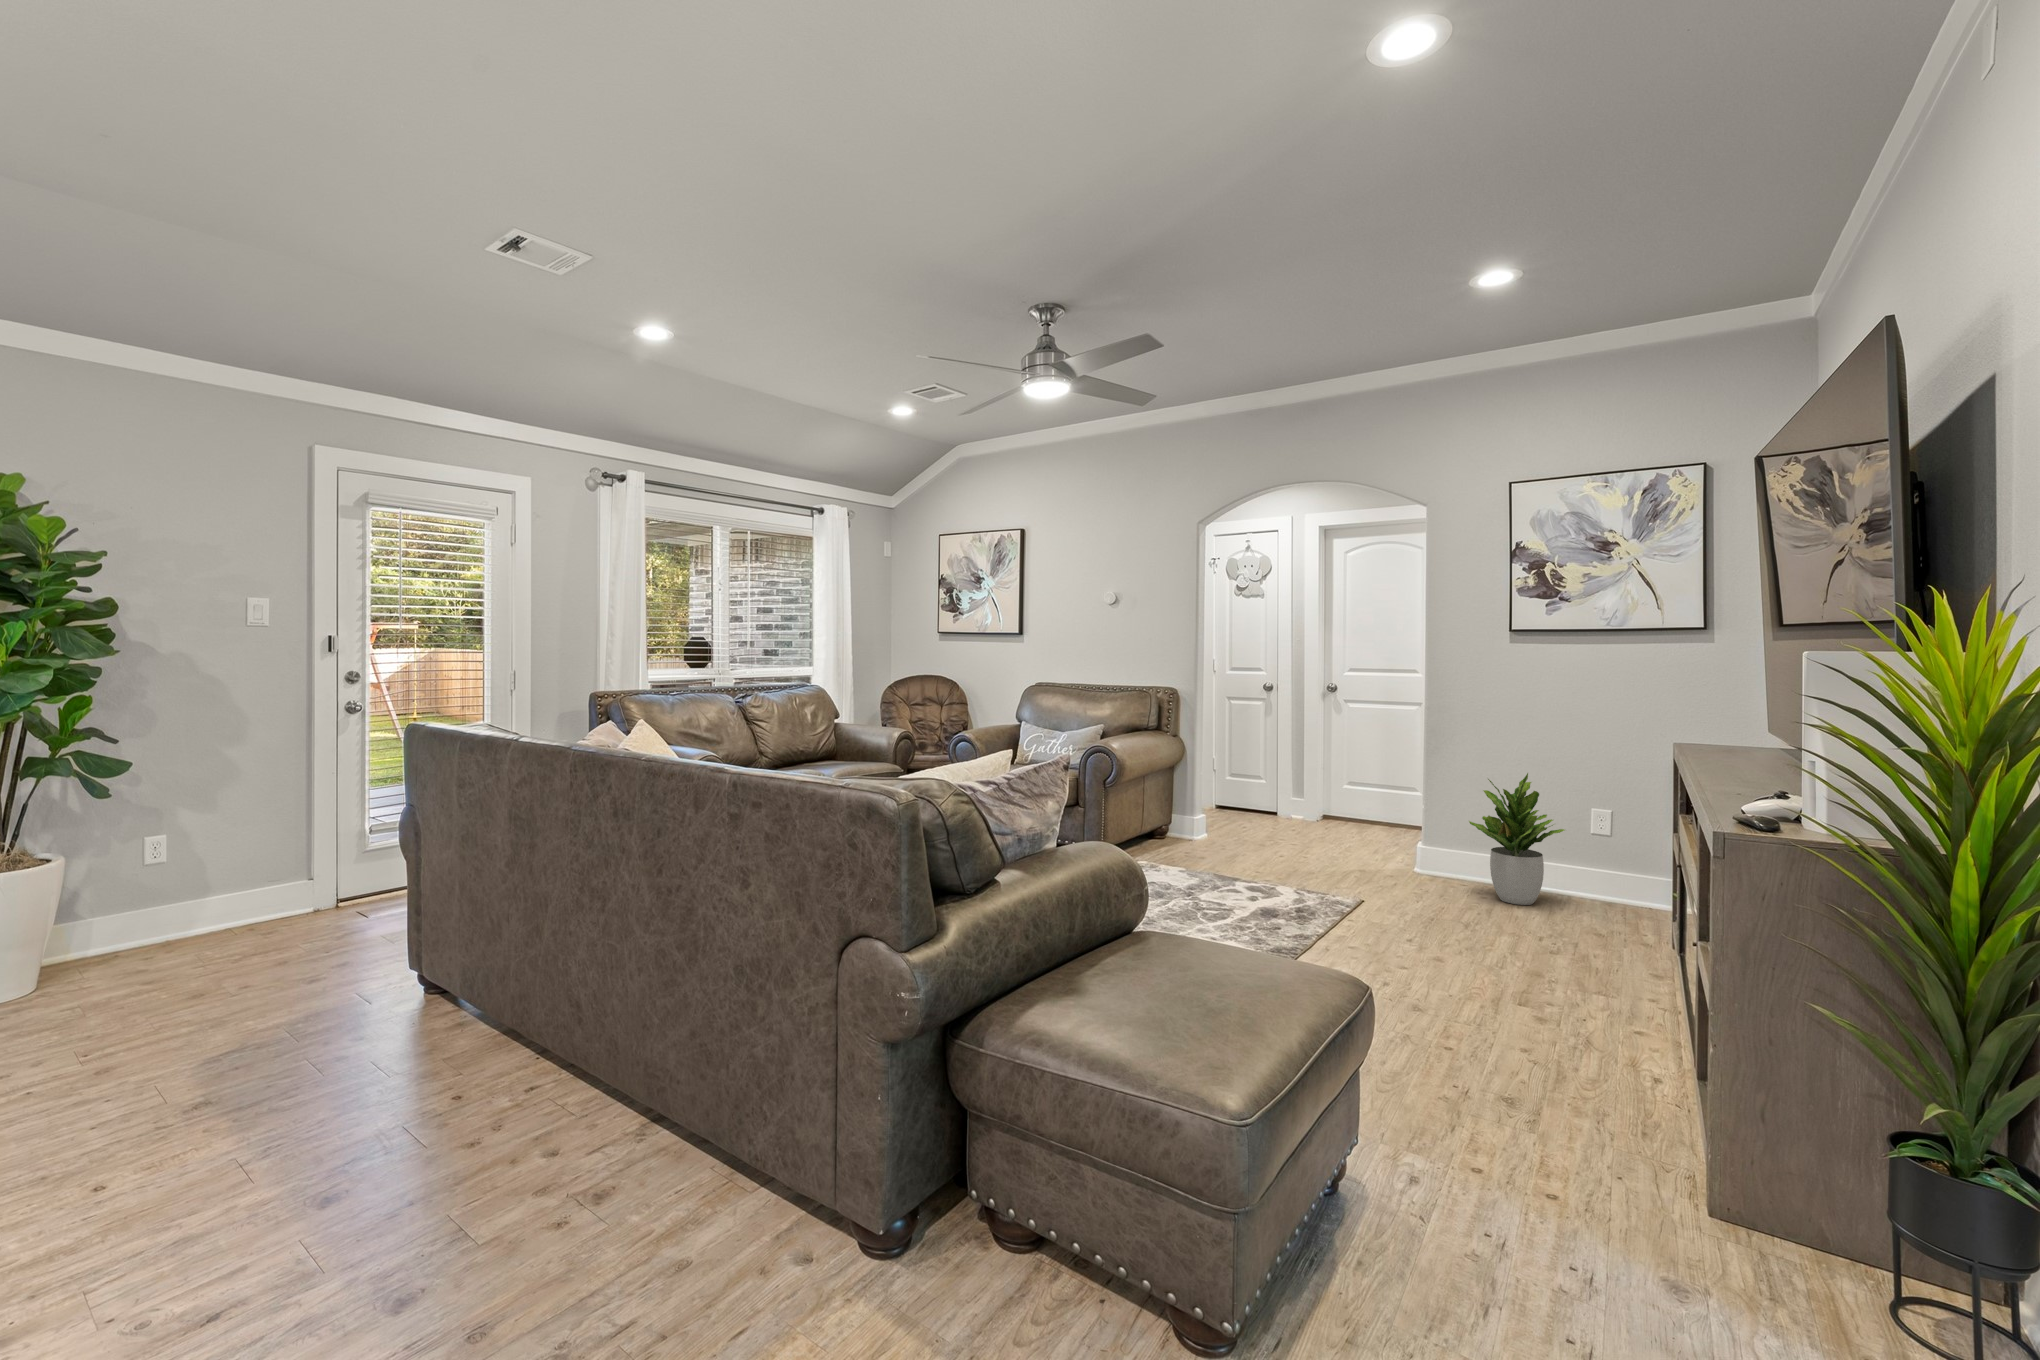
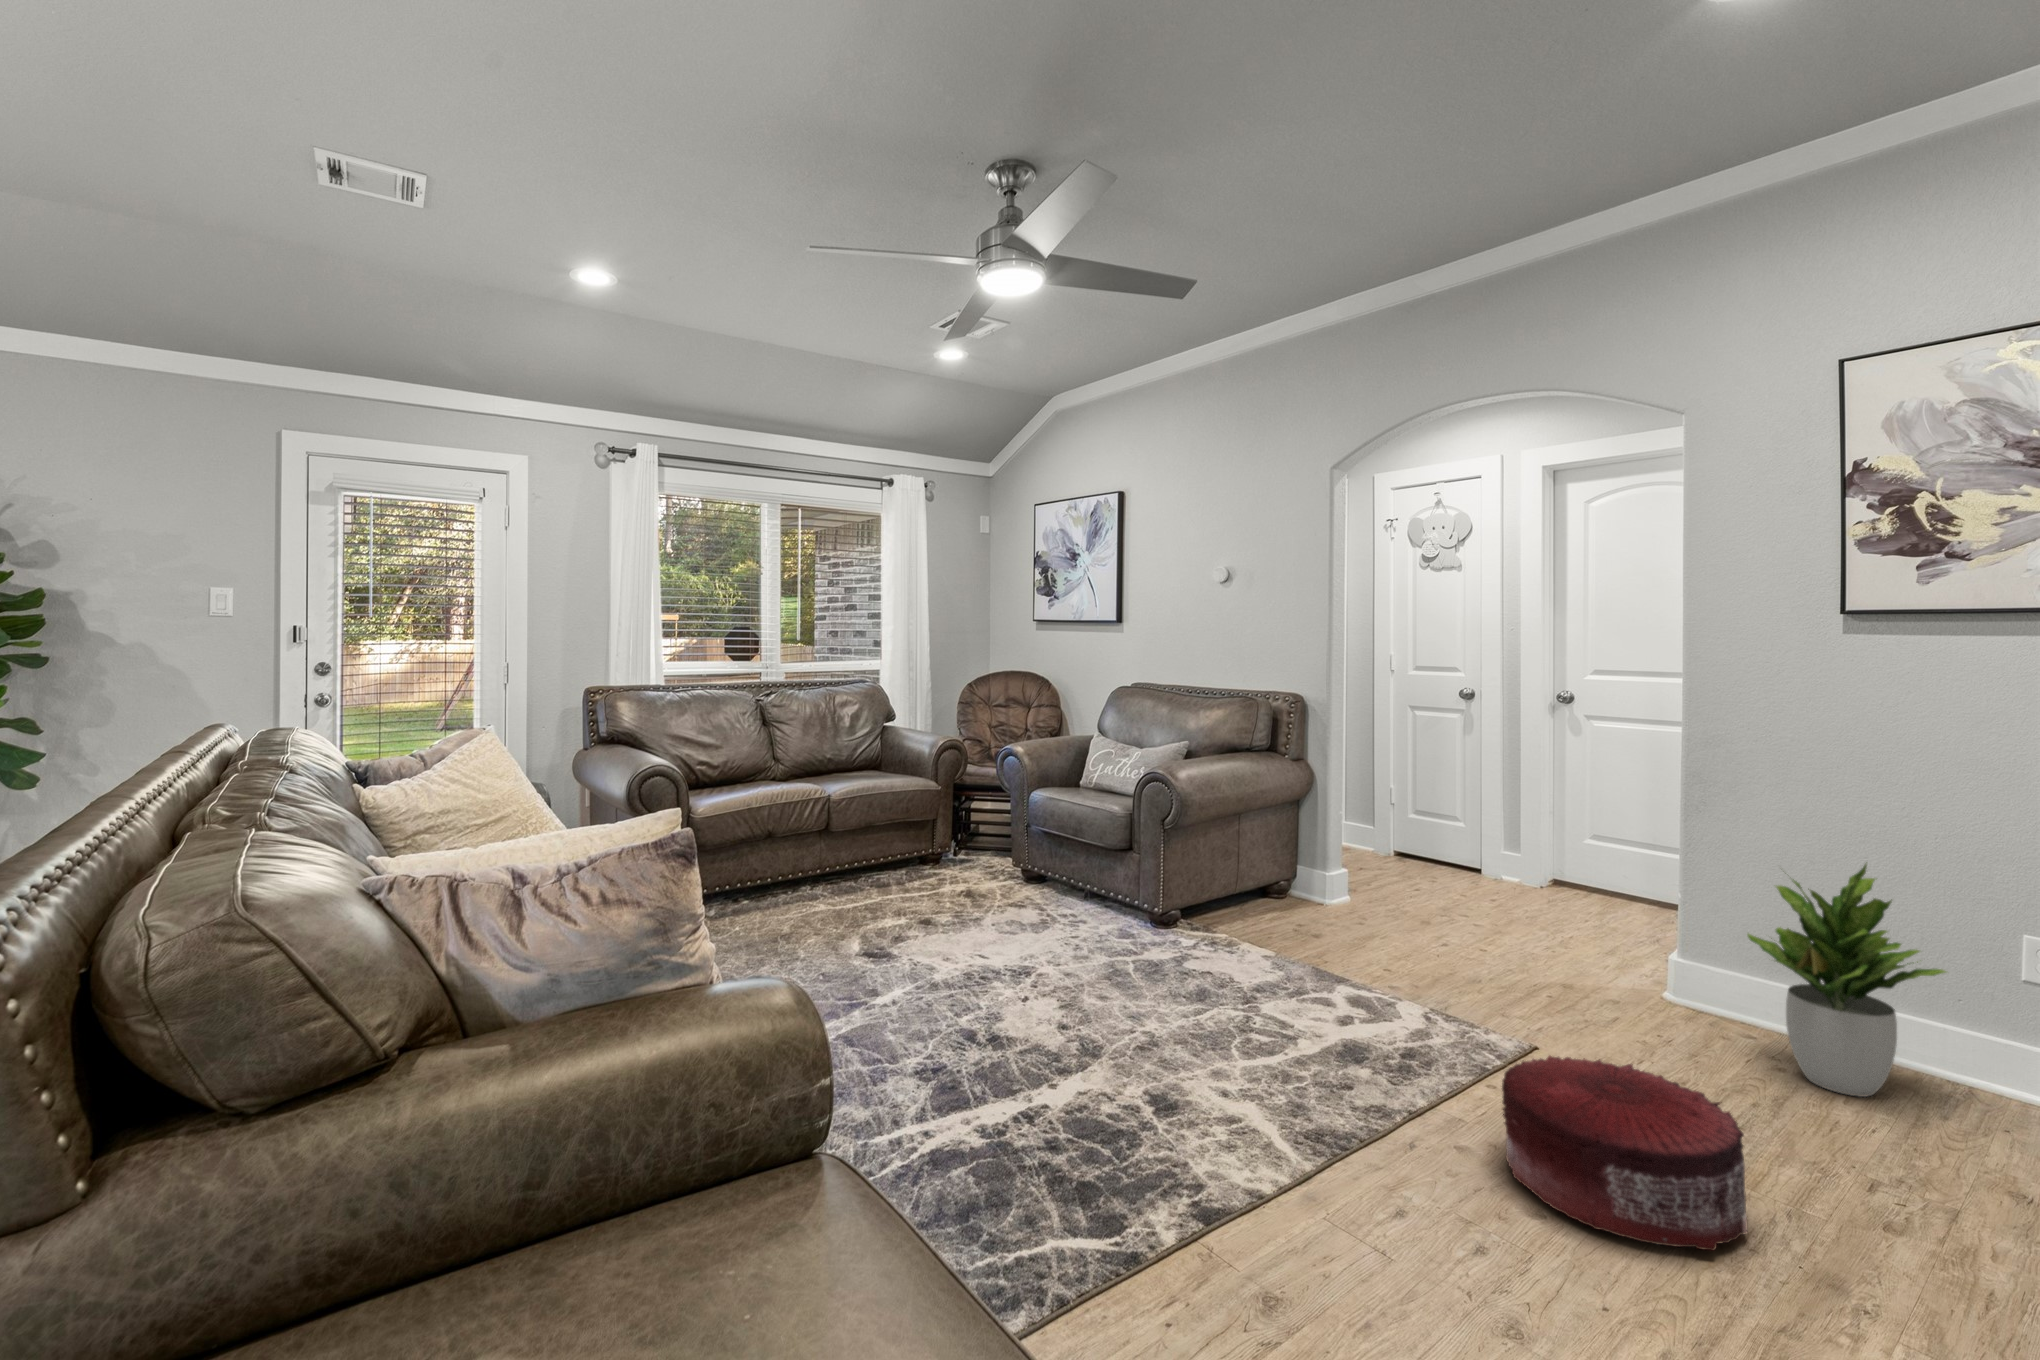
pouf: none [1375,888,1501,970] -> present [1502,1056,1748,1251]

